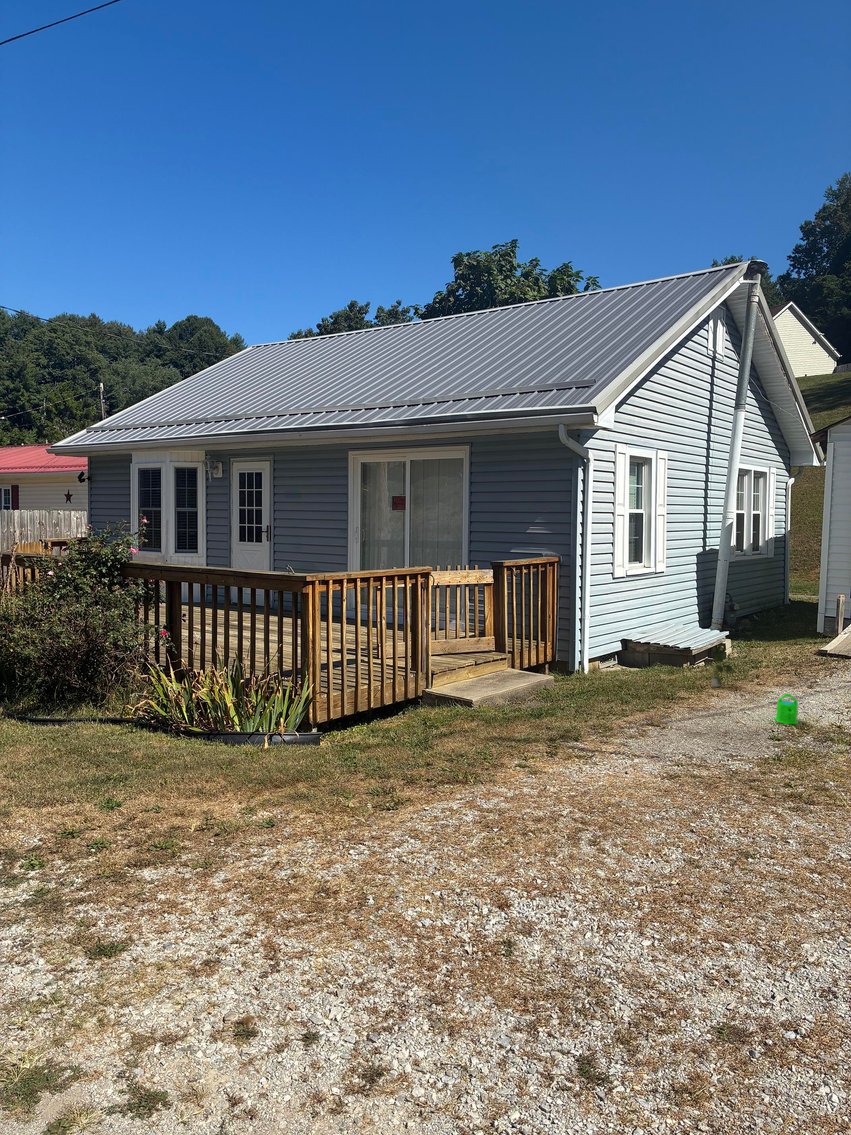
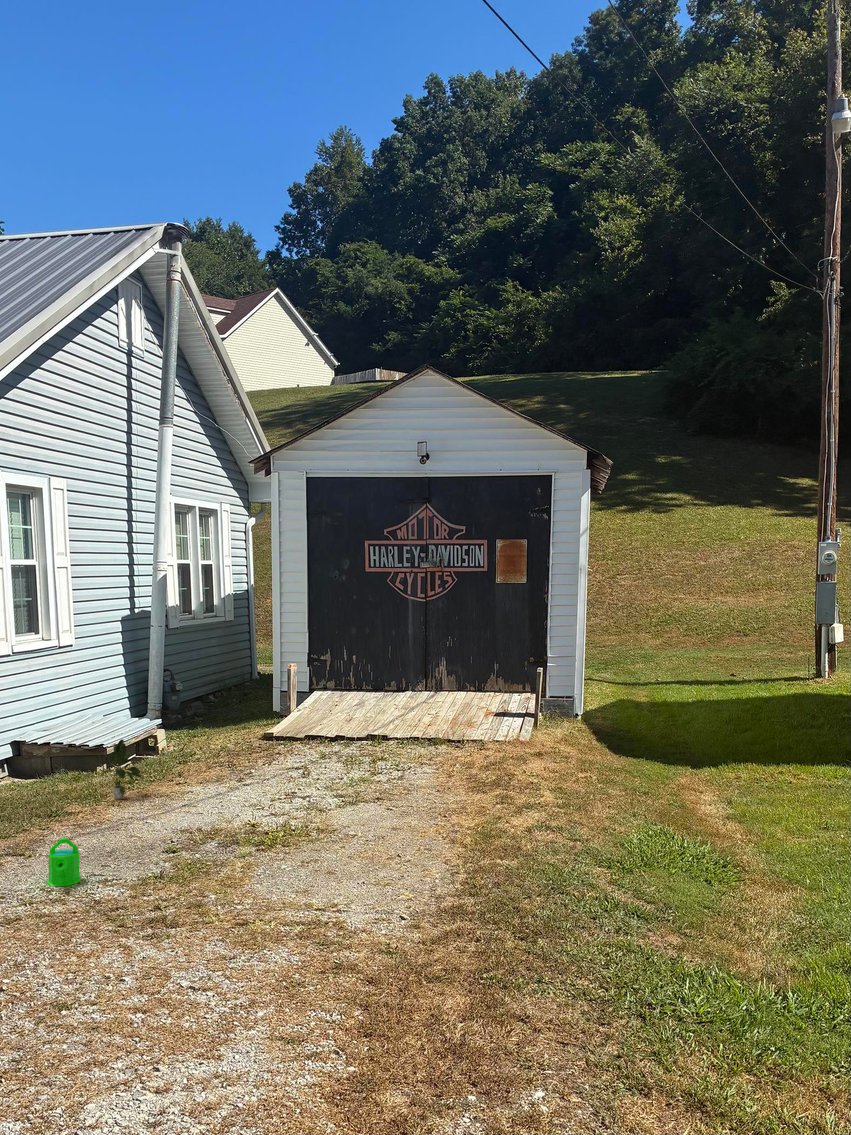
watering can: present [775,693,798,724] -> present [46,838,82,886]

